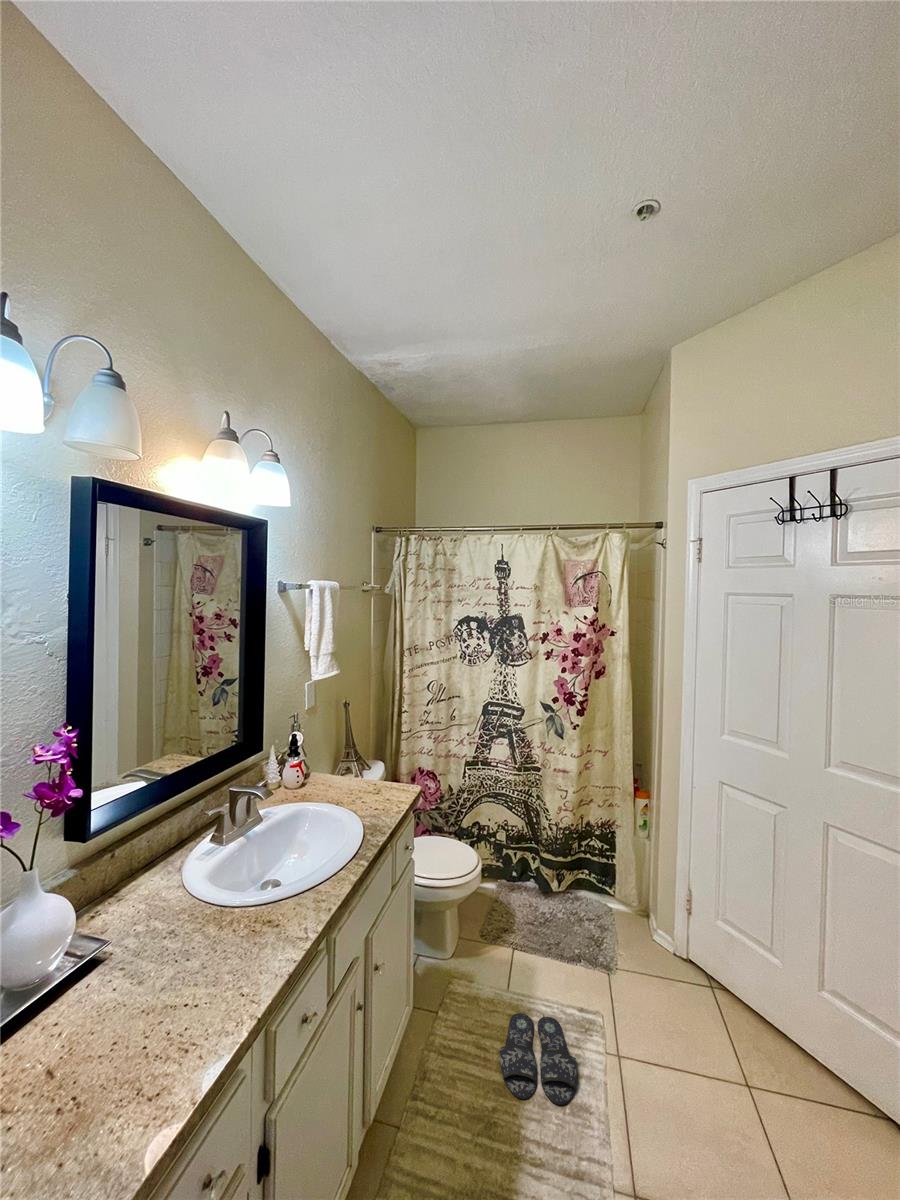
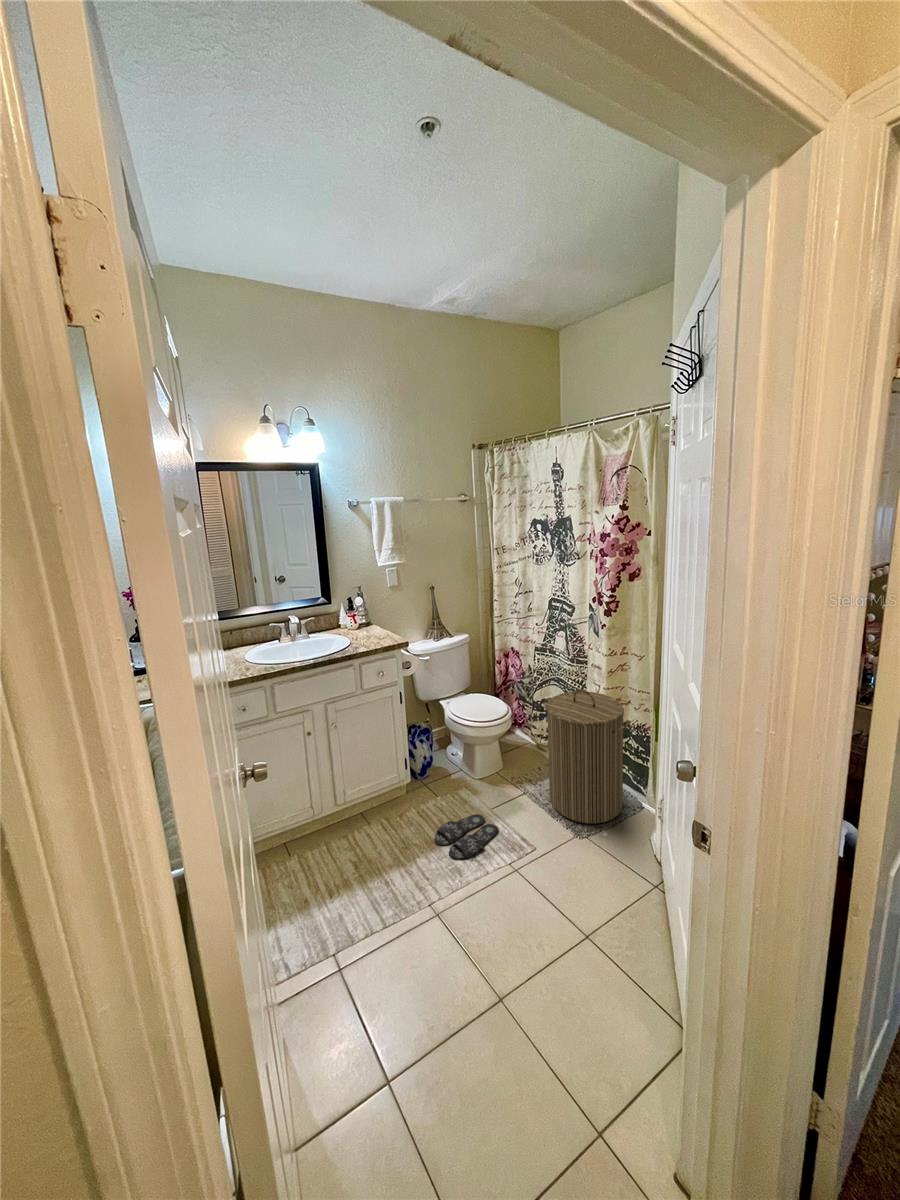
laundry hamper: none [531,798,630,959] -> present [544,689,631,824]

